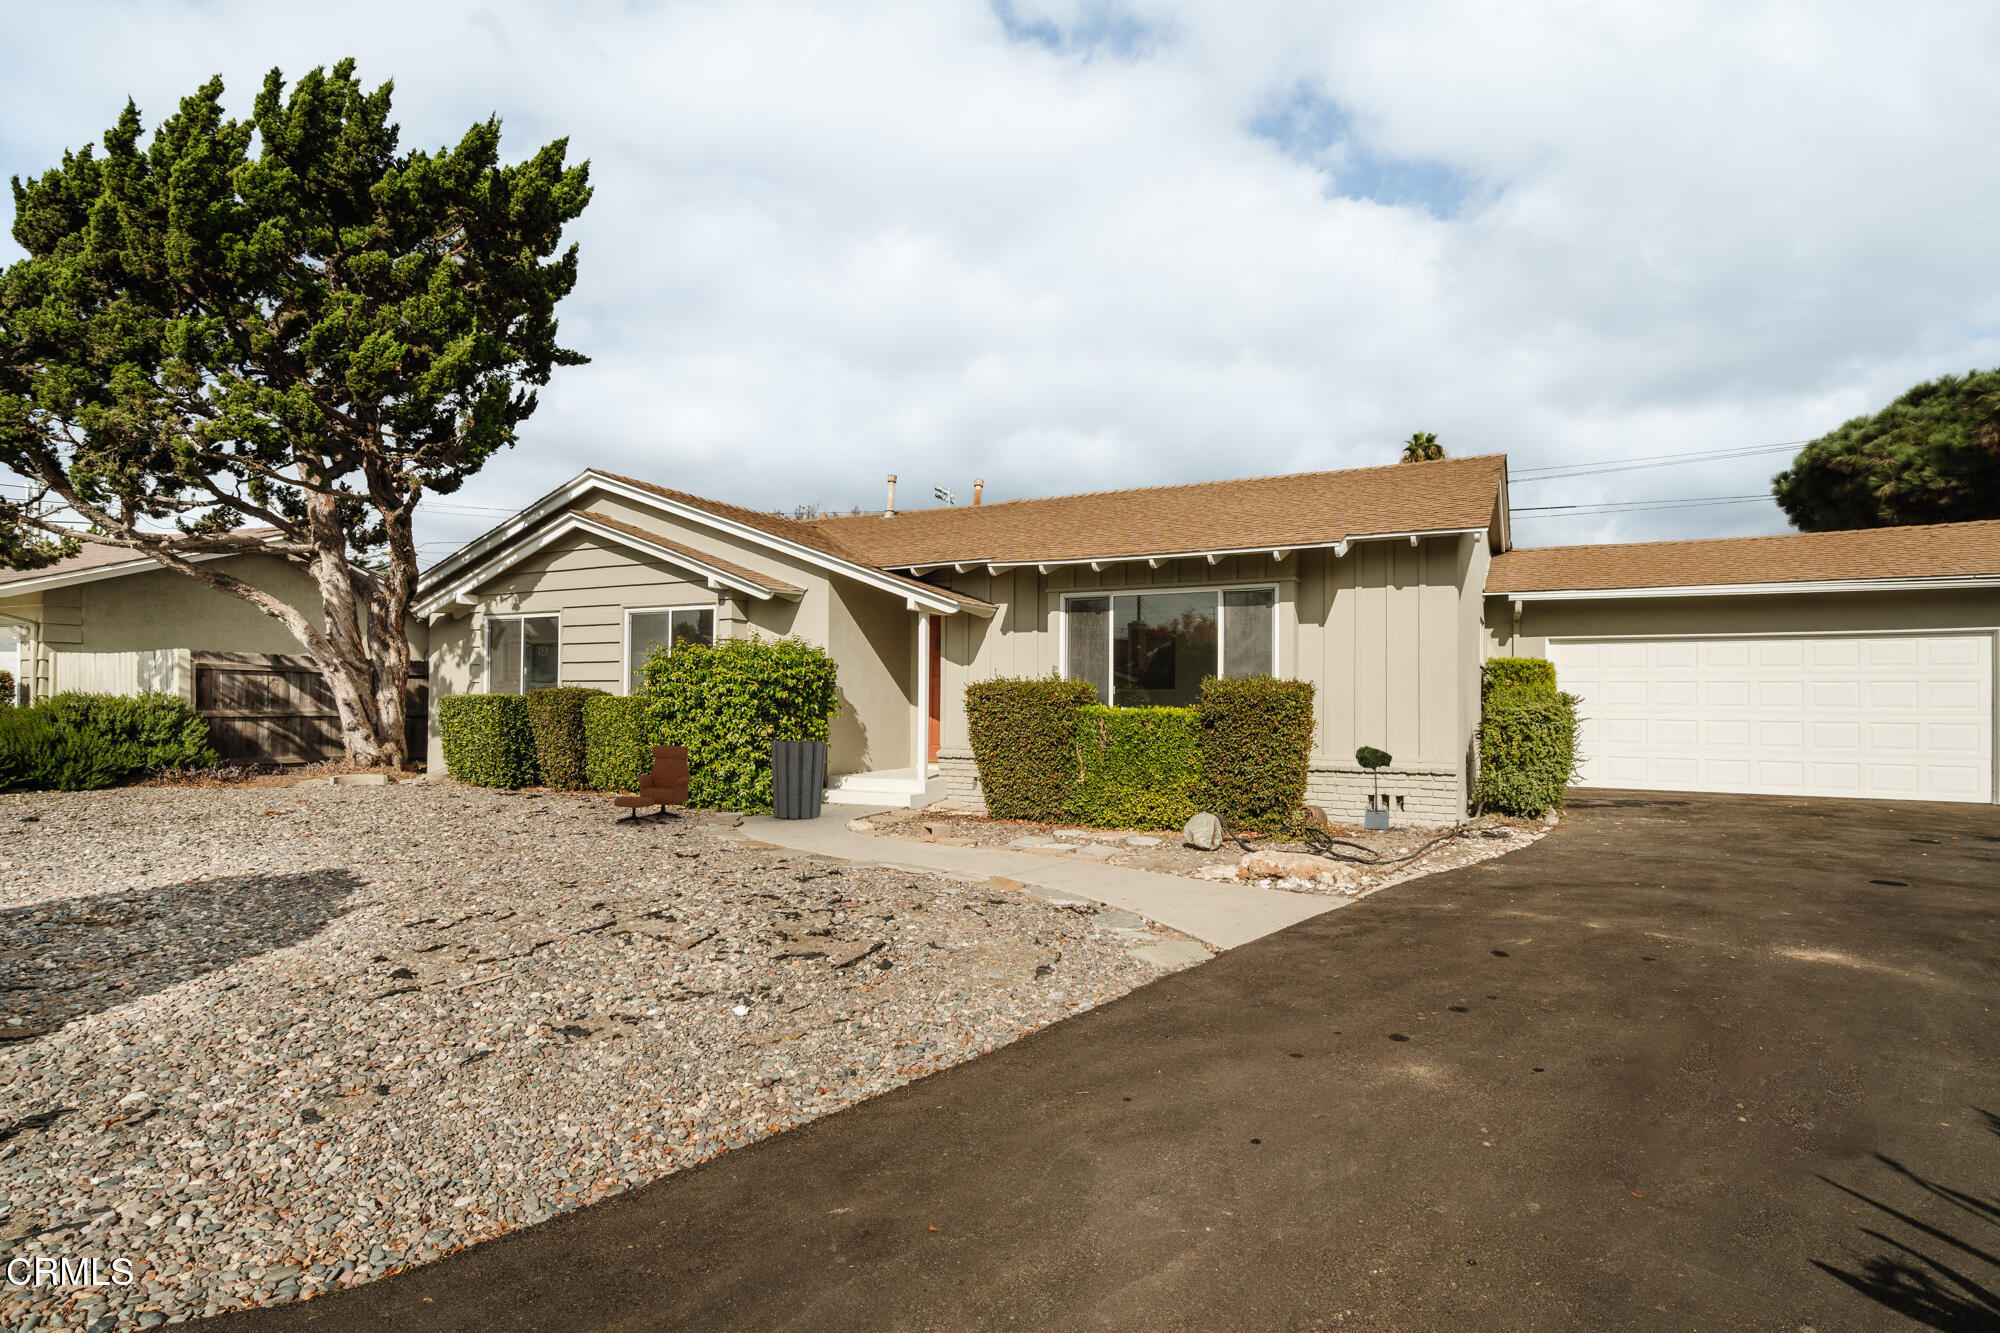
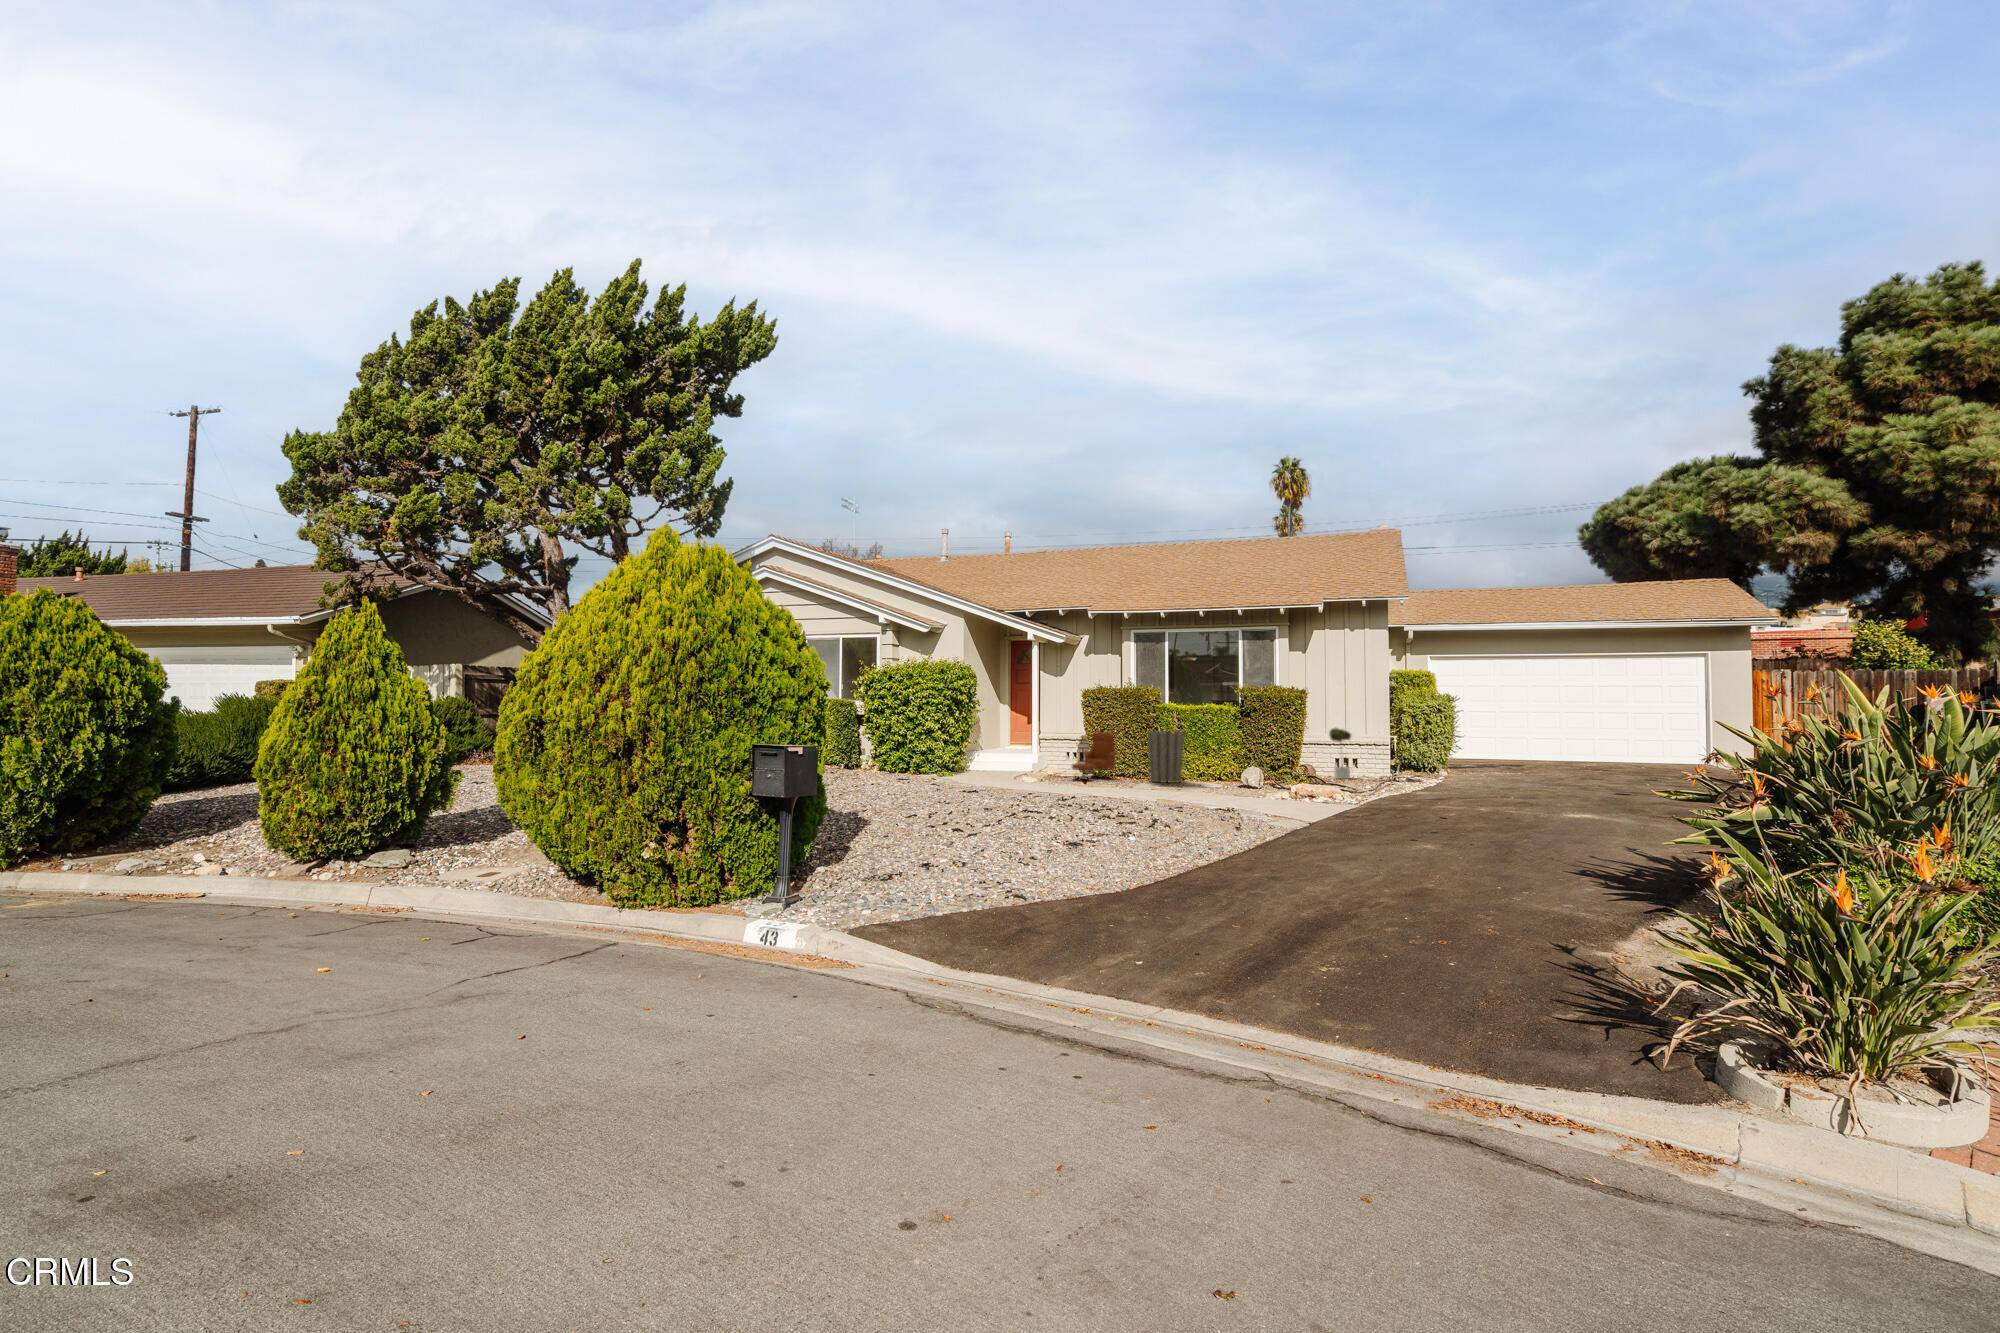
trash can: present [771,740,827,819] -> present [1148,731,1185,783]
lounge chair: present [614,745,694,825] -> present [1072,732,1117,780]

